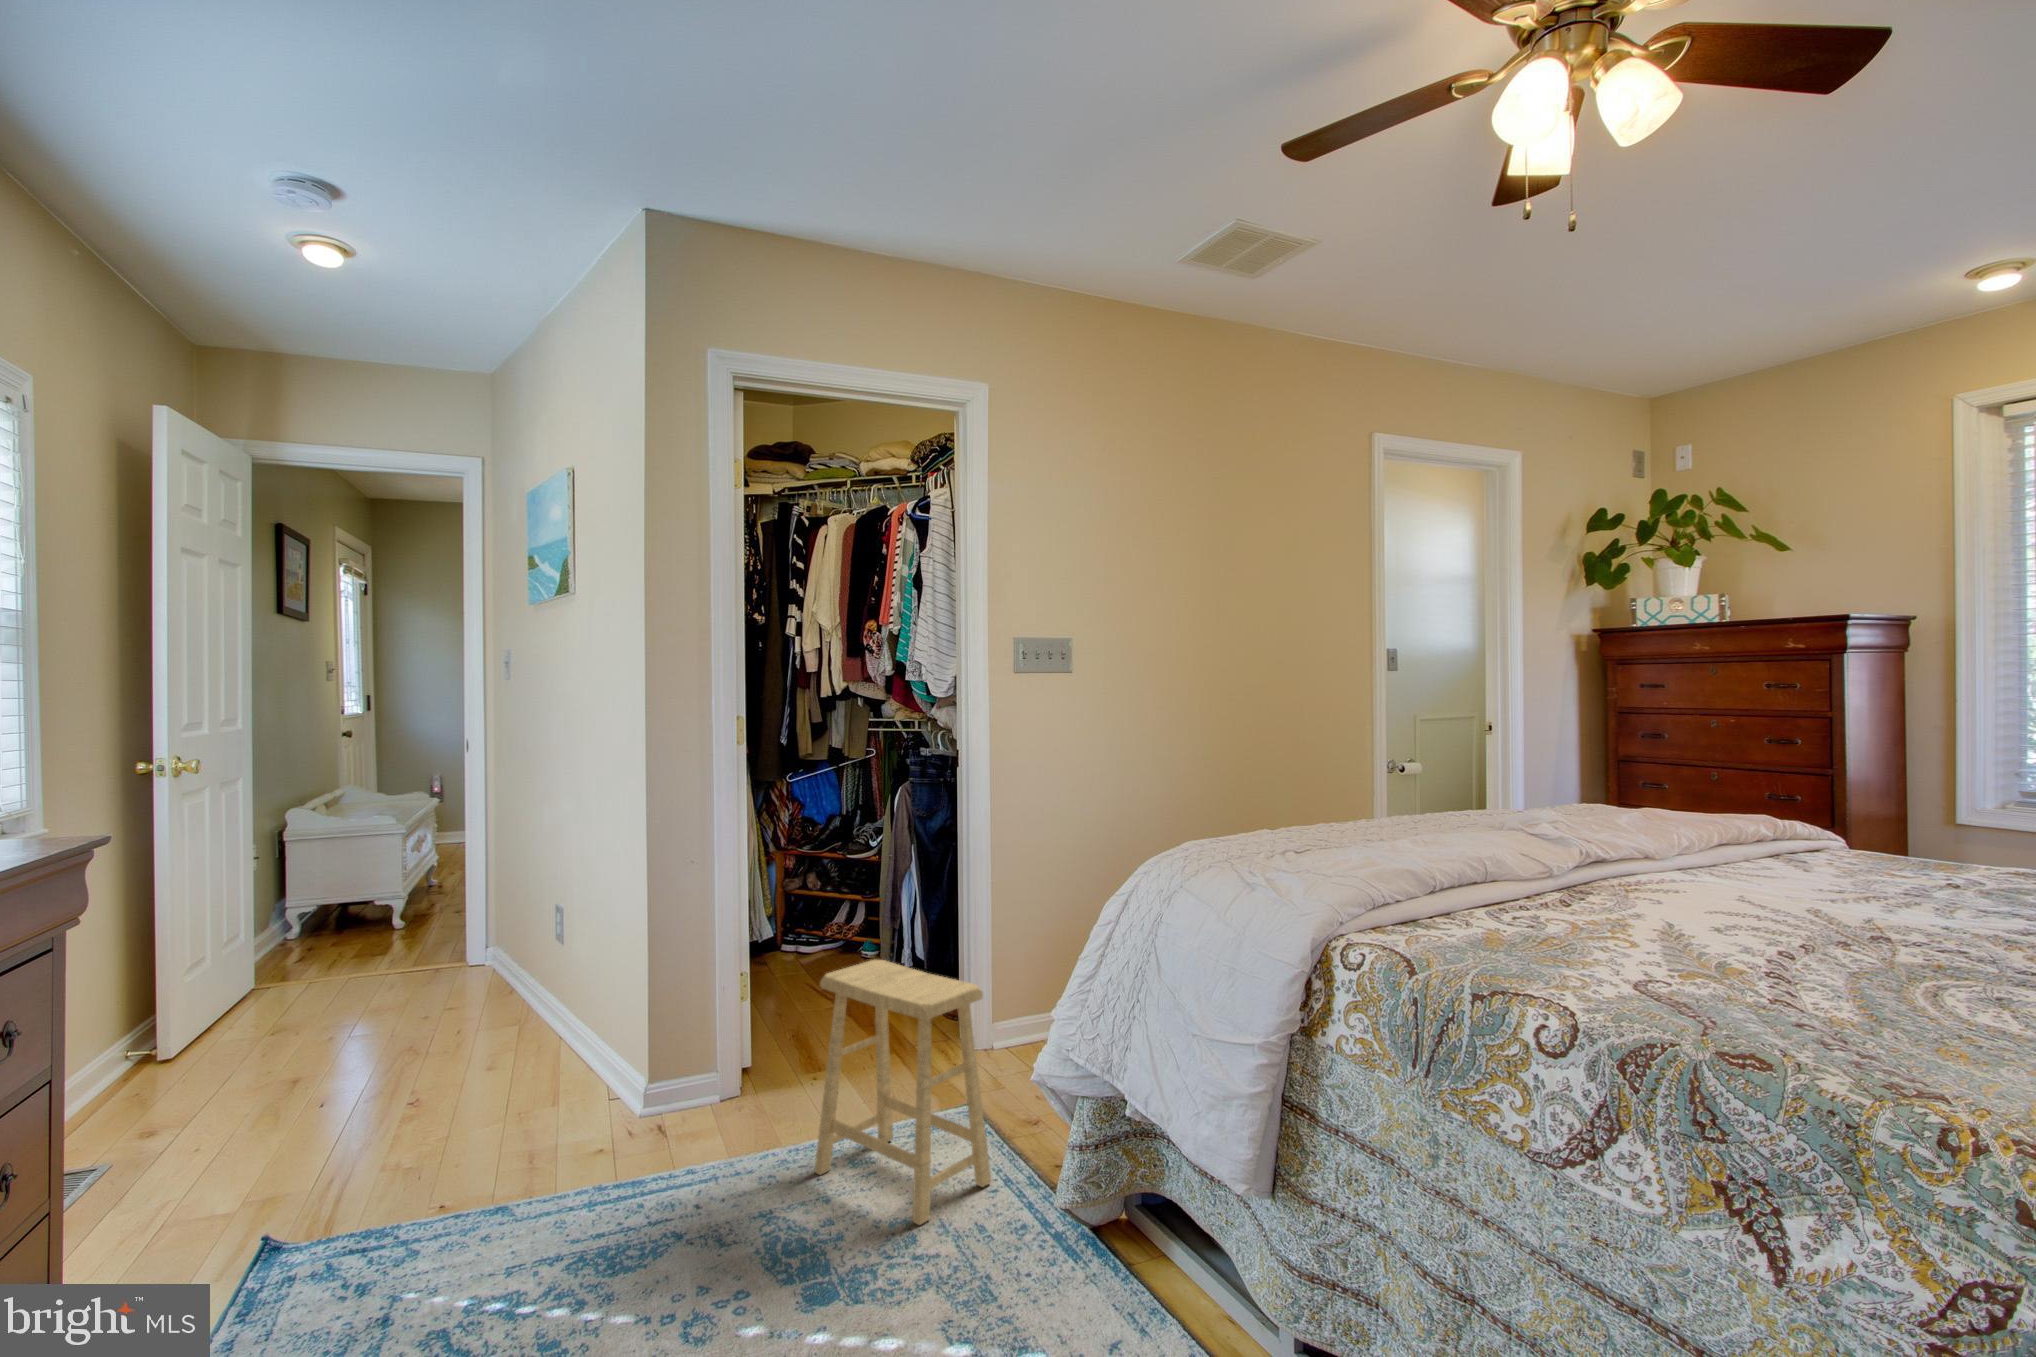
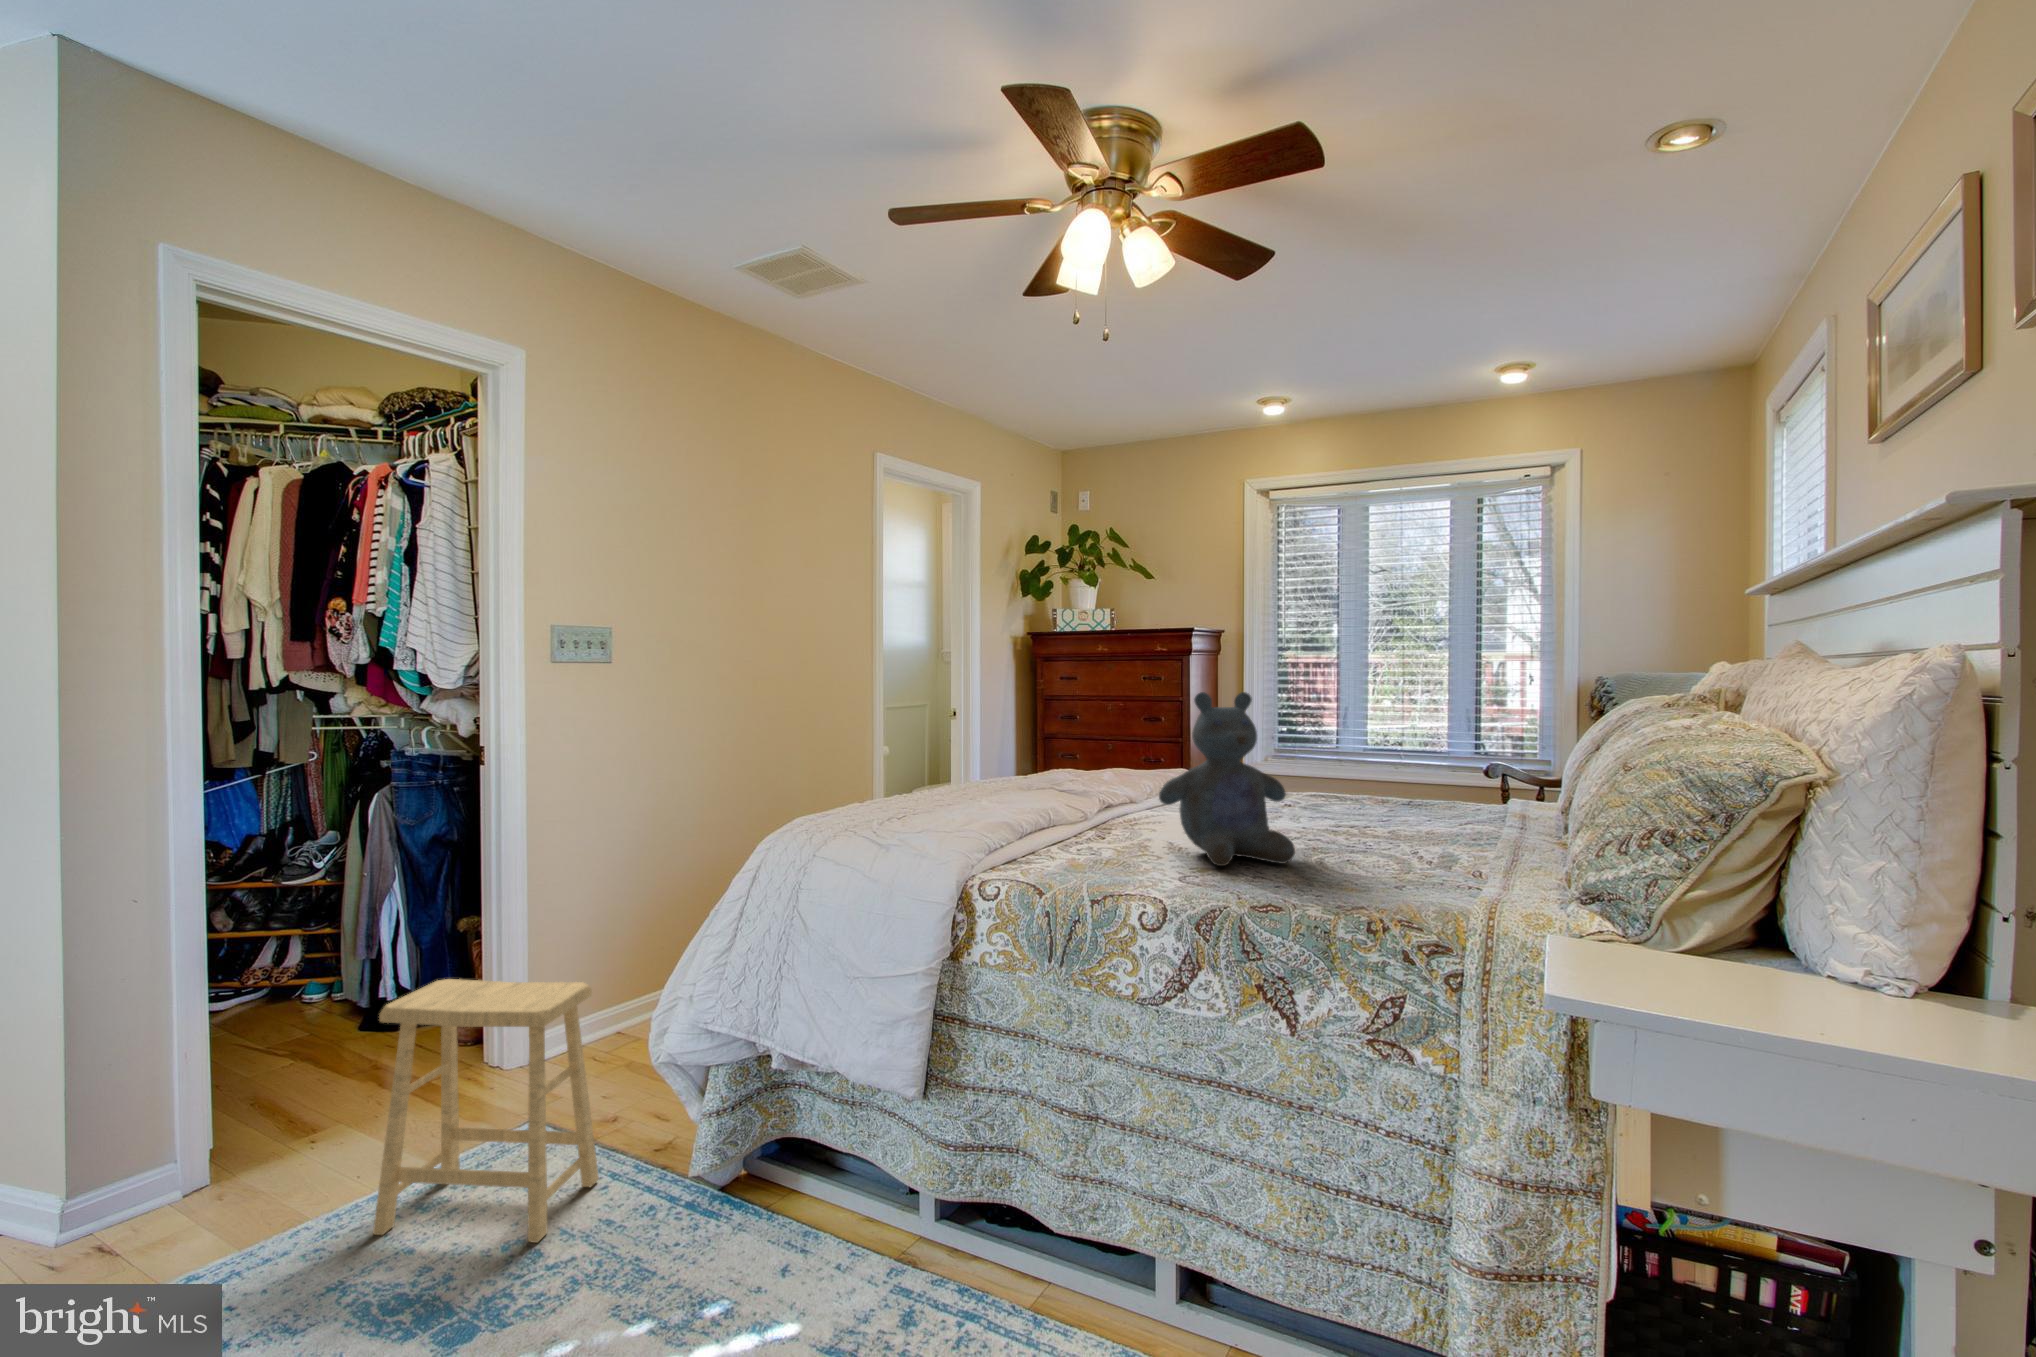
stuffed bear: none [1628,706,1886,991] -> present [1159,692,1295,866]

